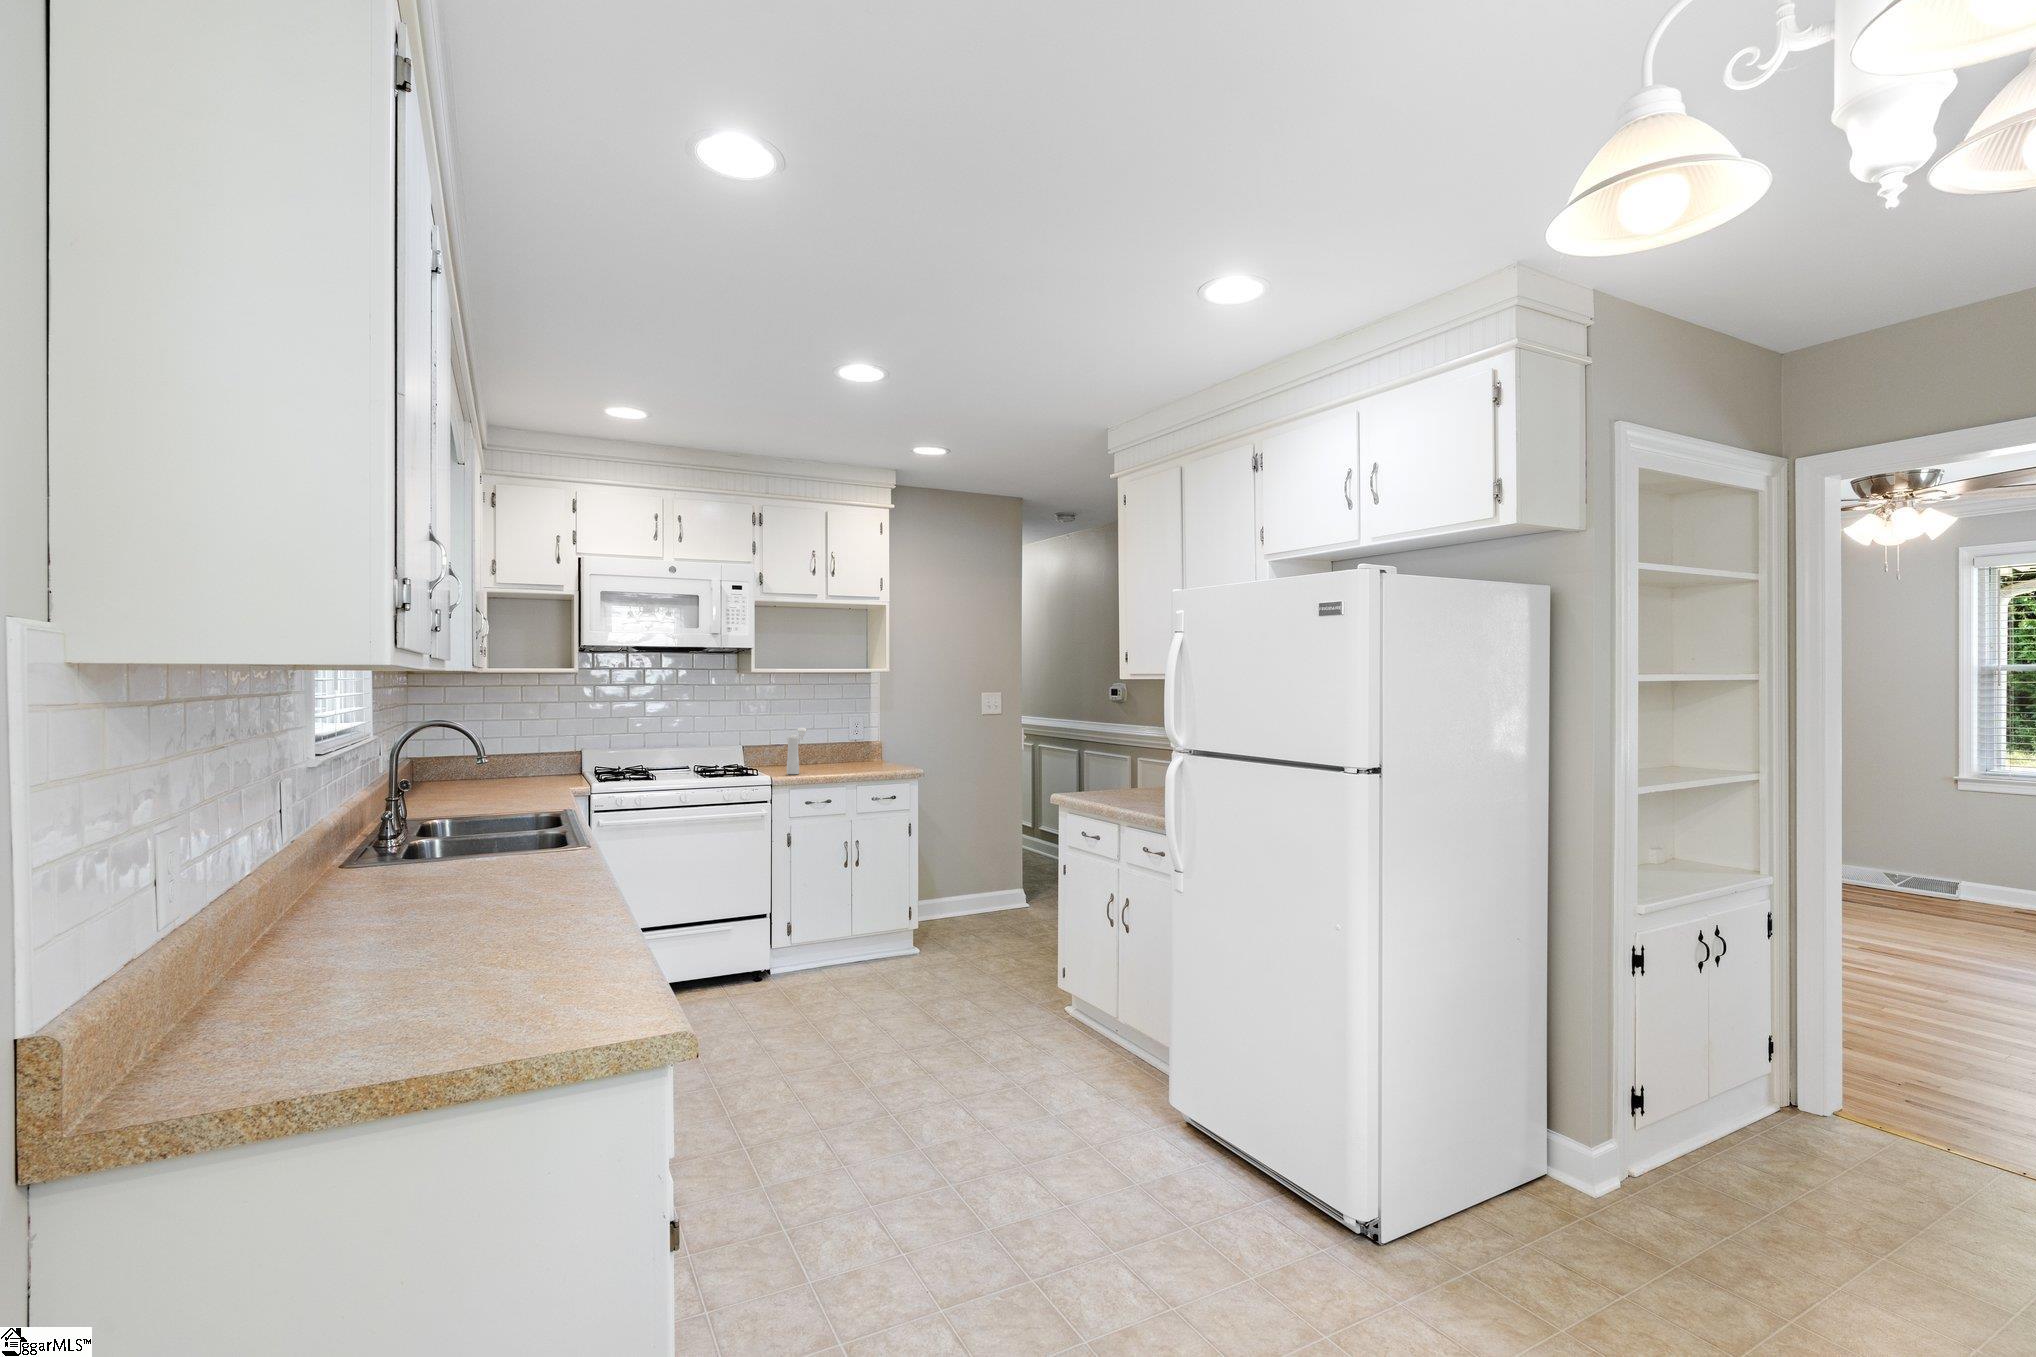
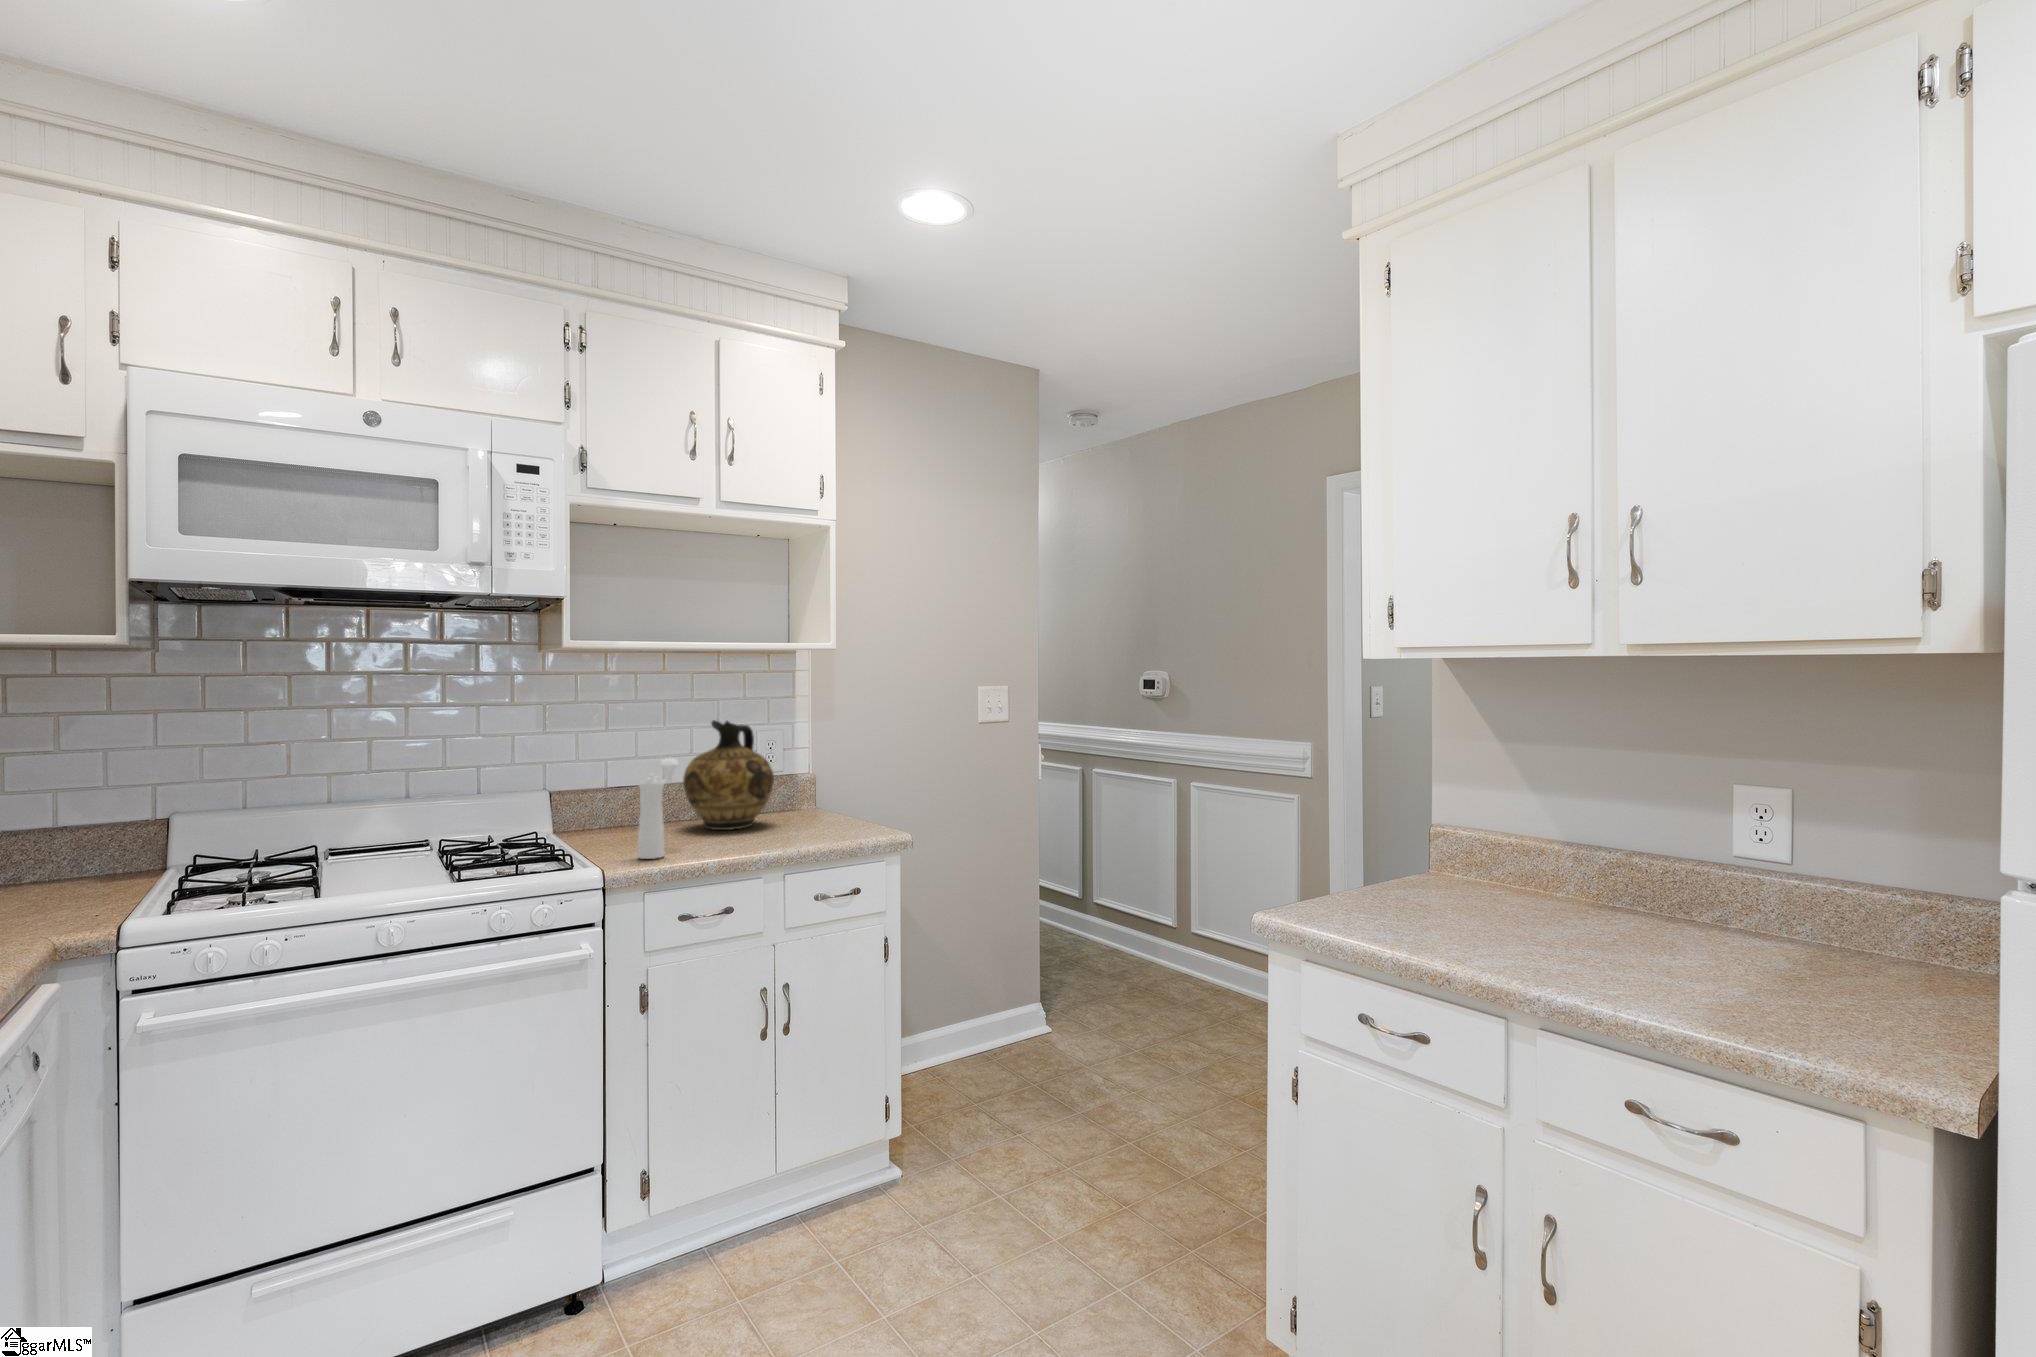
ceramic jug: none [810,710,856,768] -> present [683,720,774,830]

